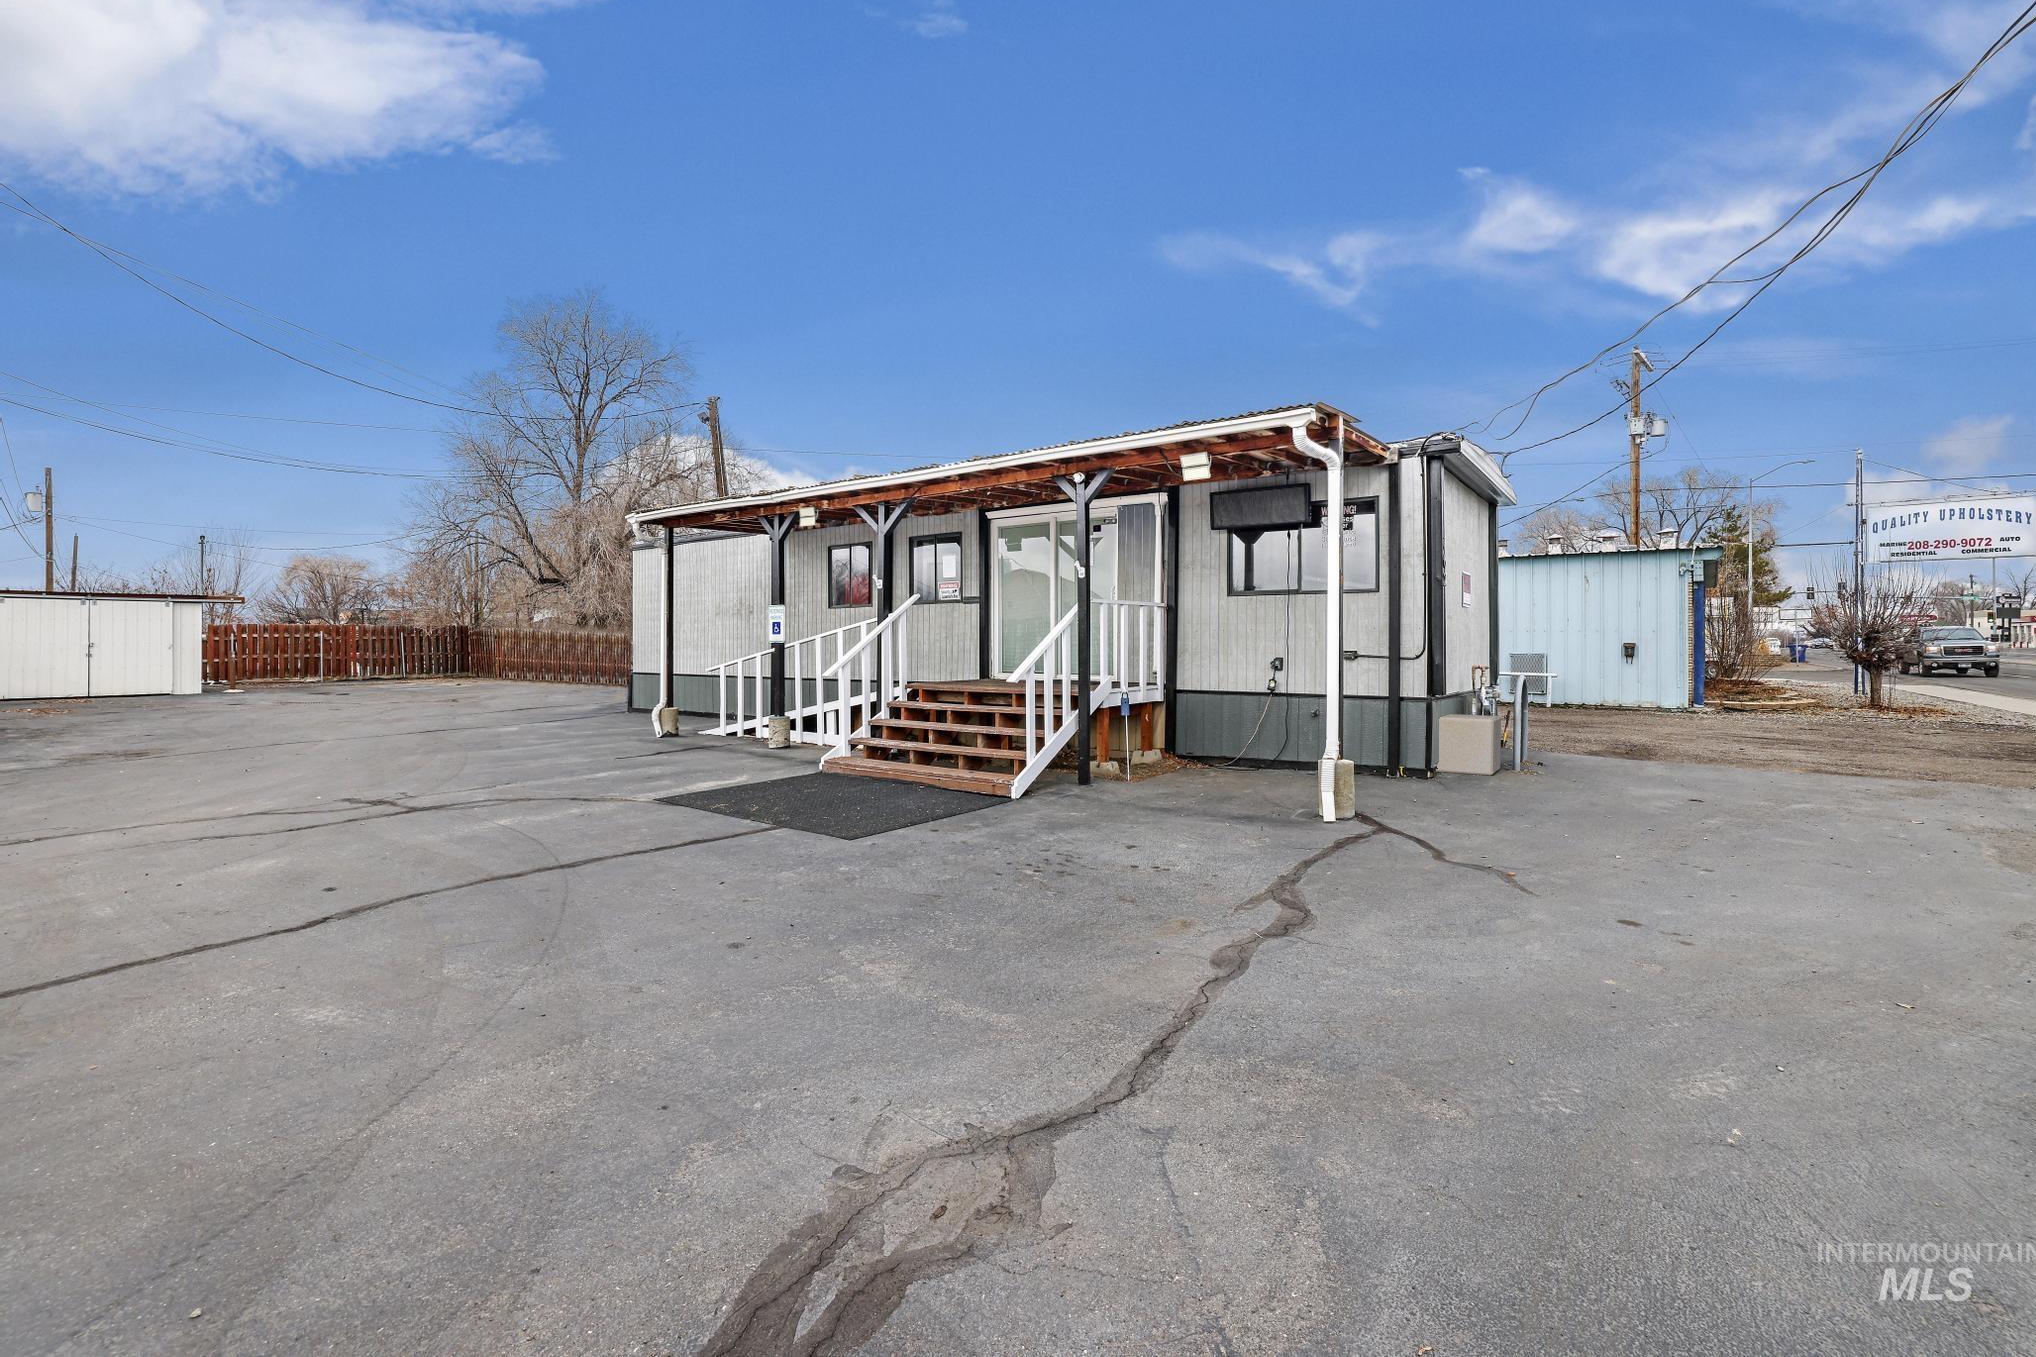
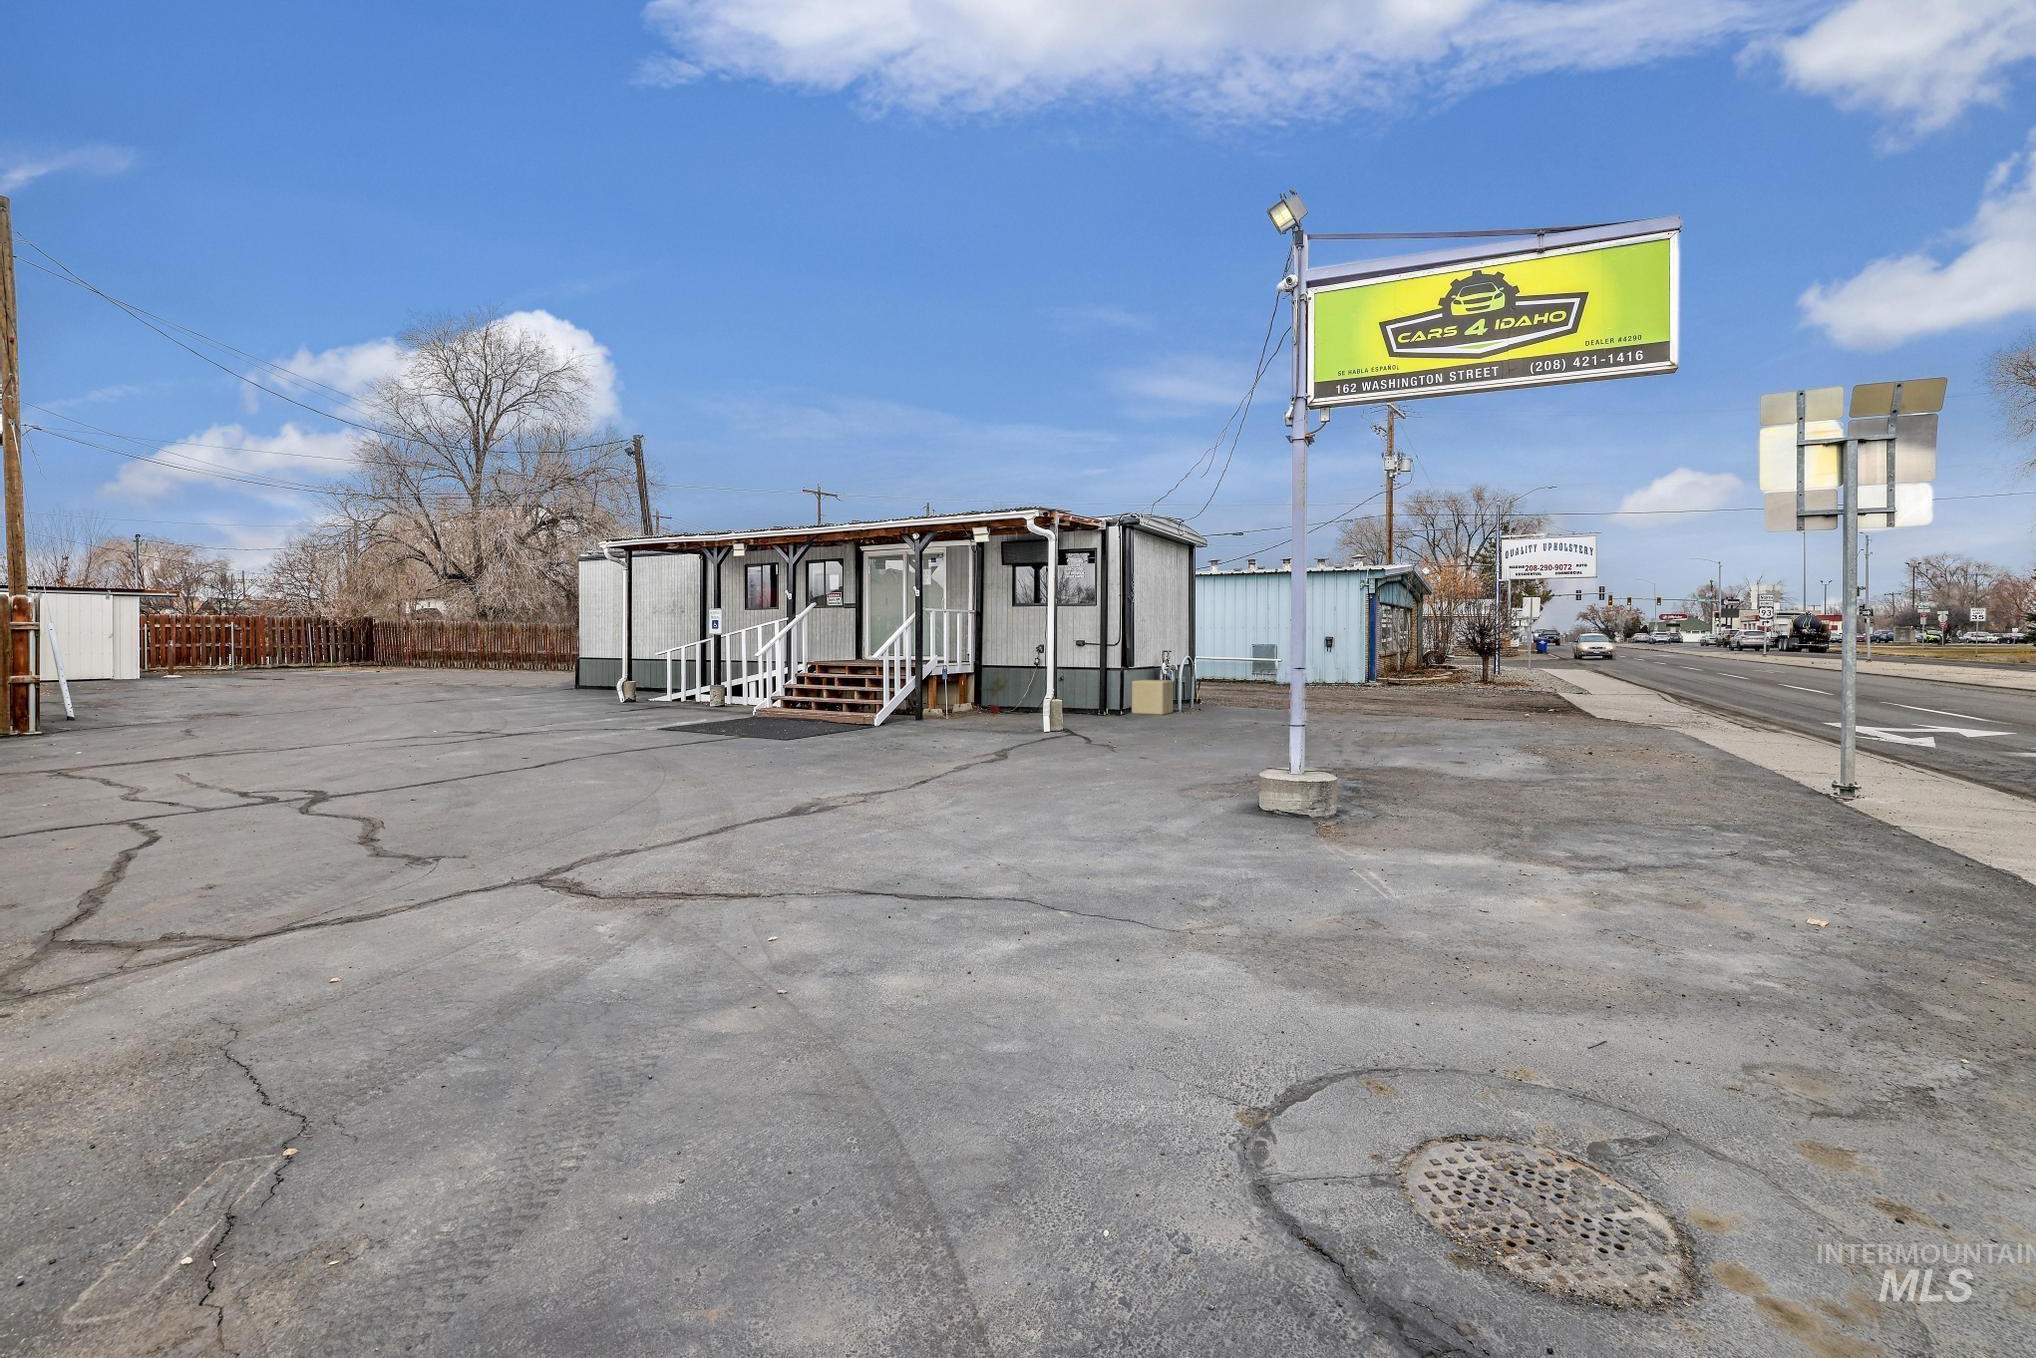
potted tree: none [1175,697,1228,767] -> present [981,672,1009,713]

